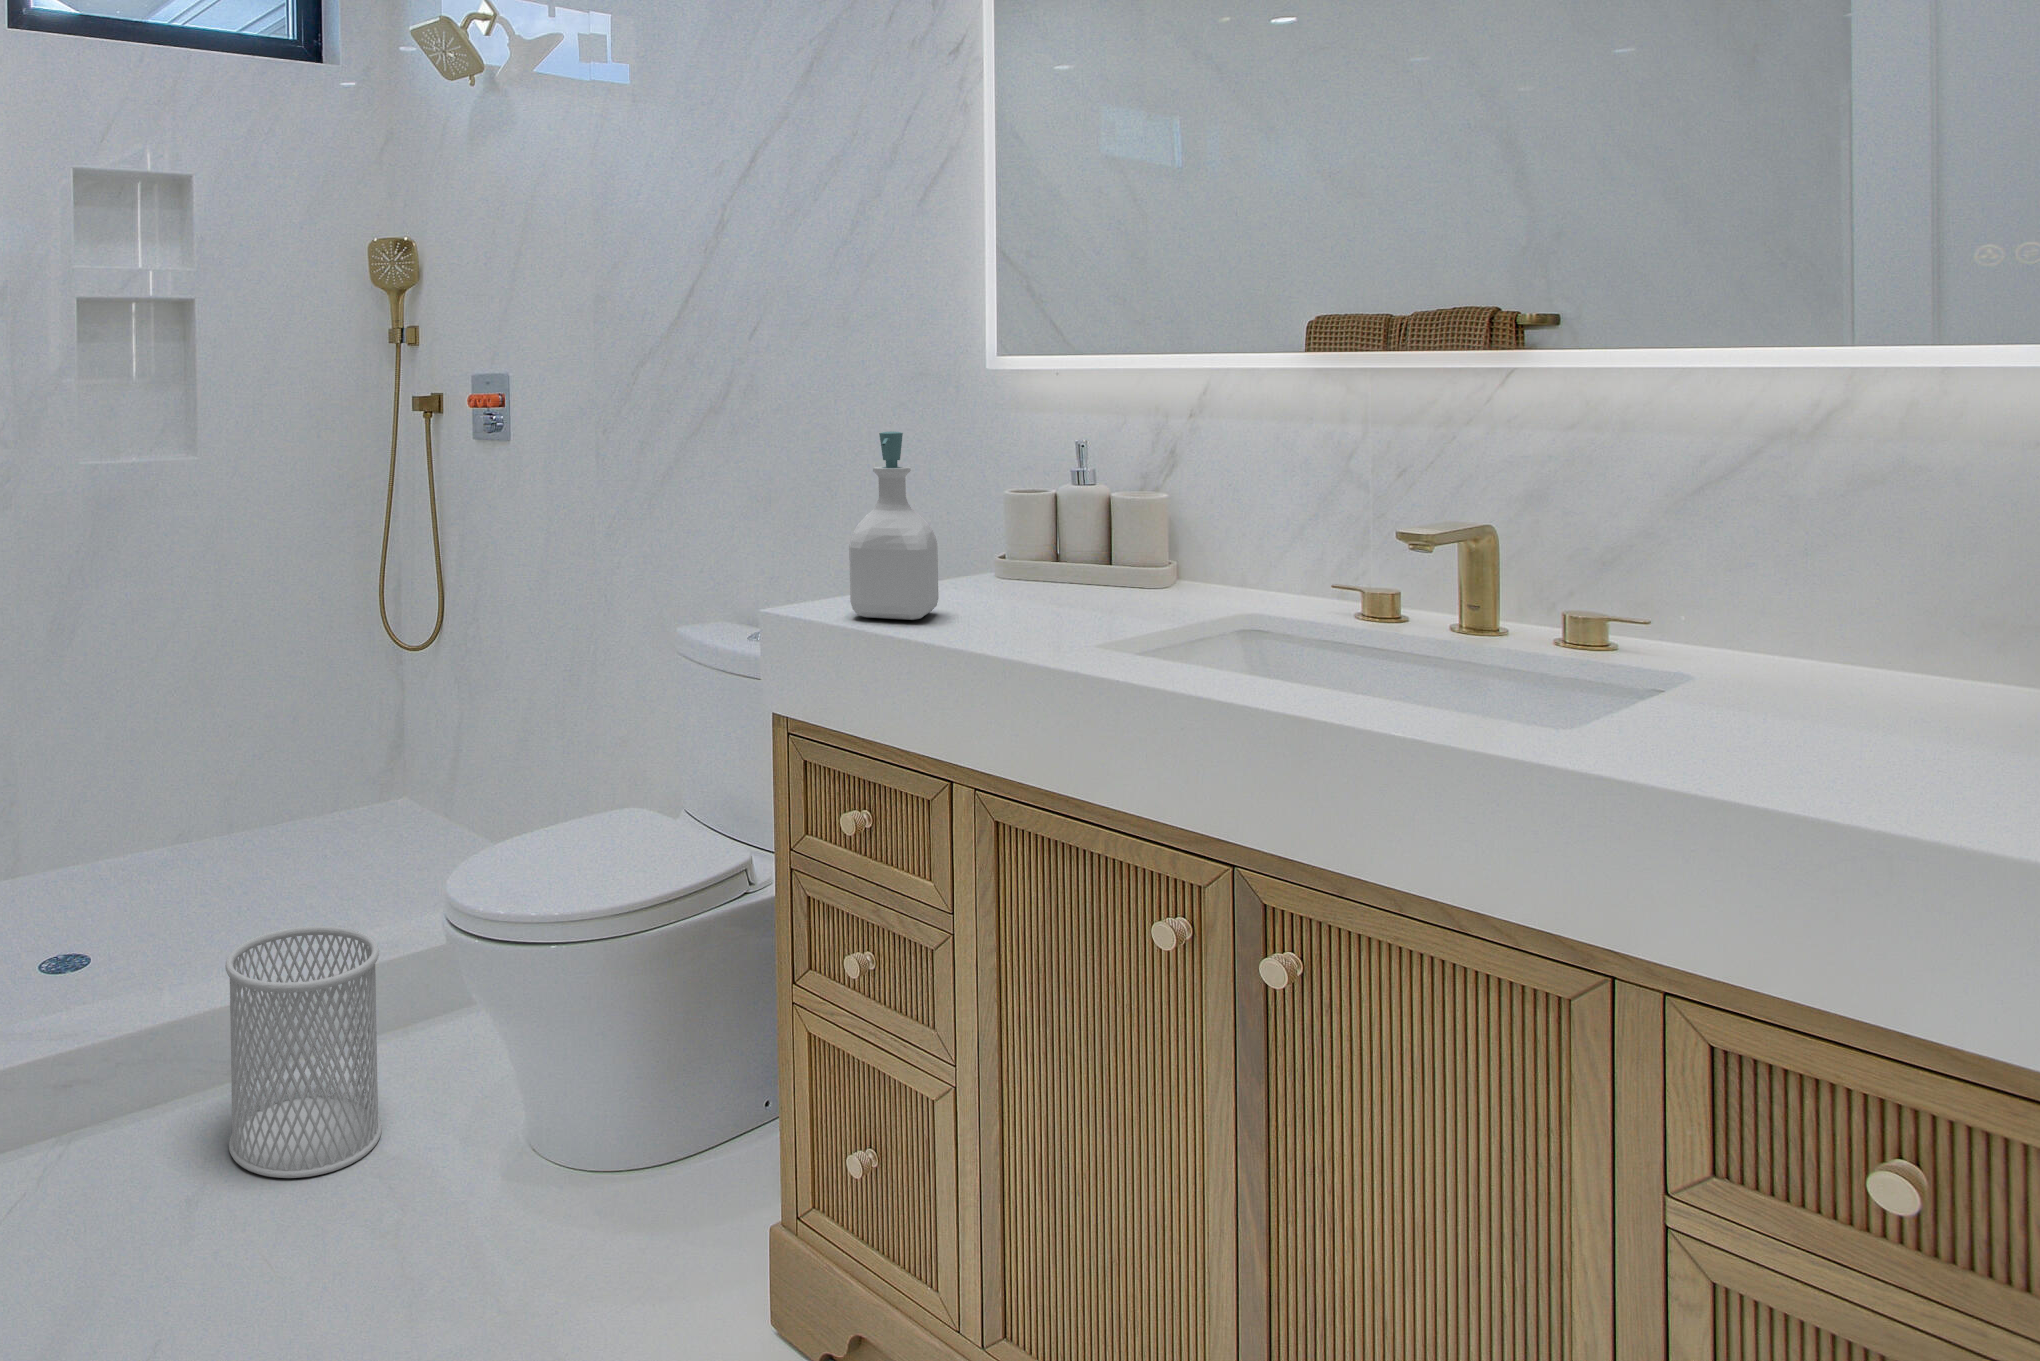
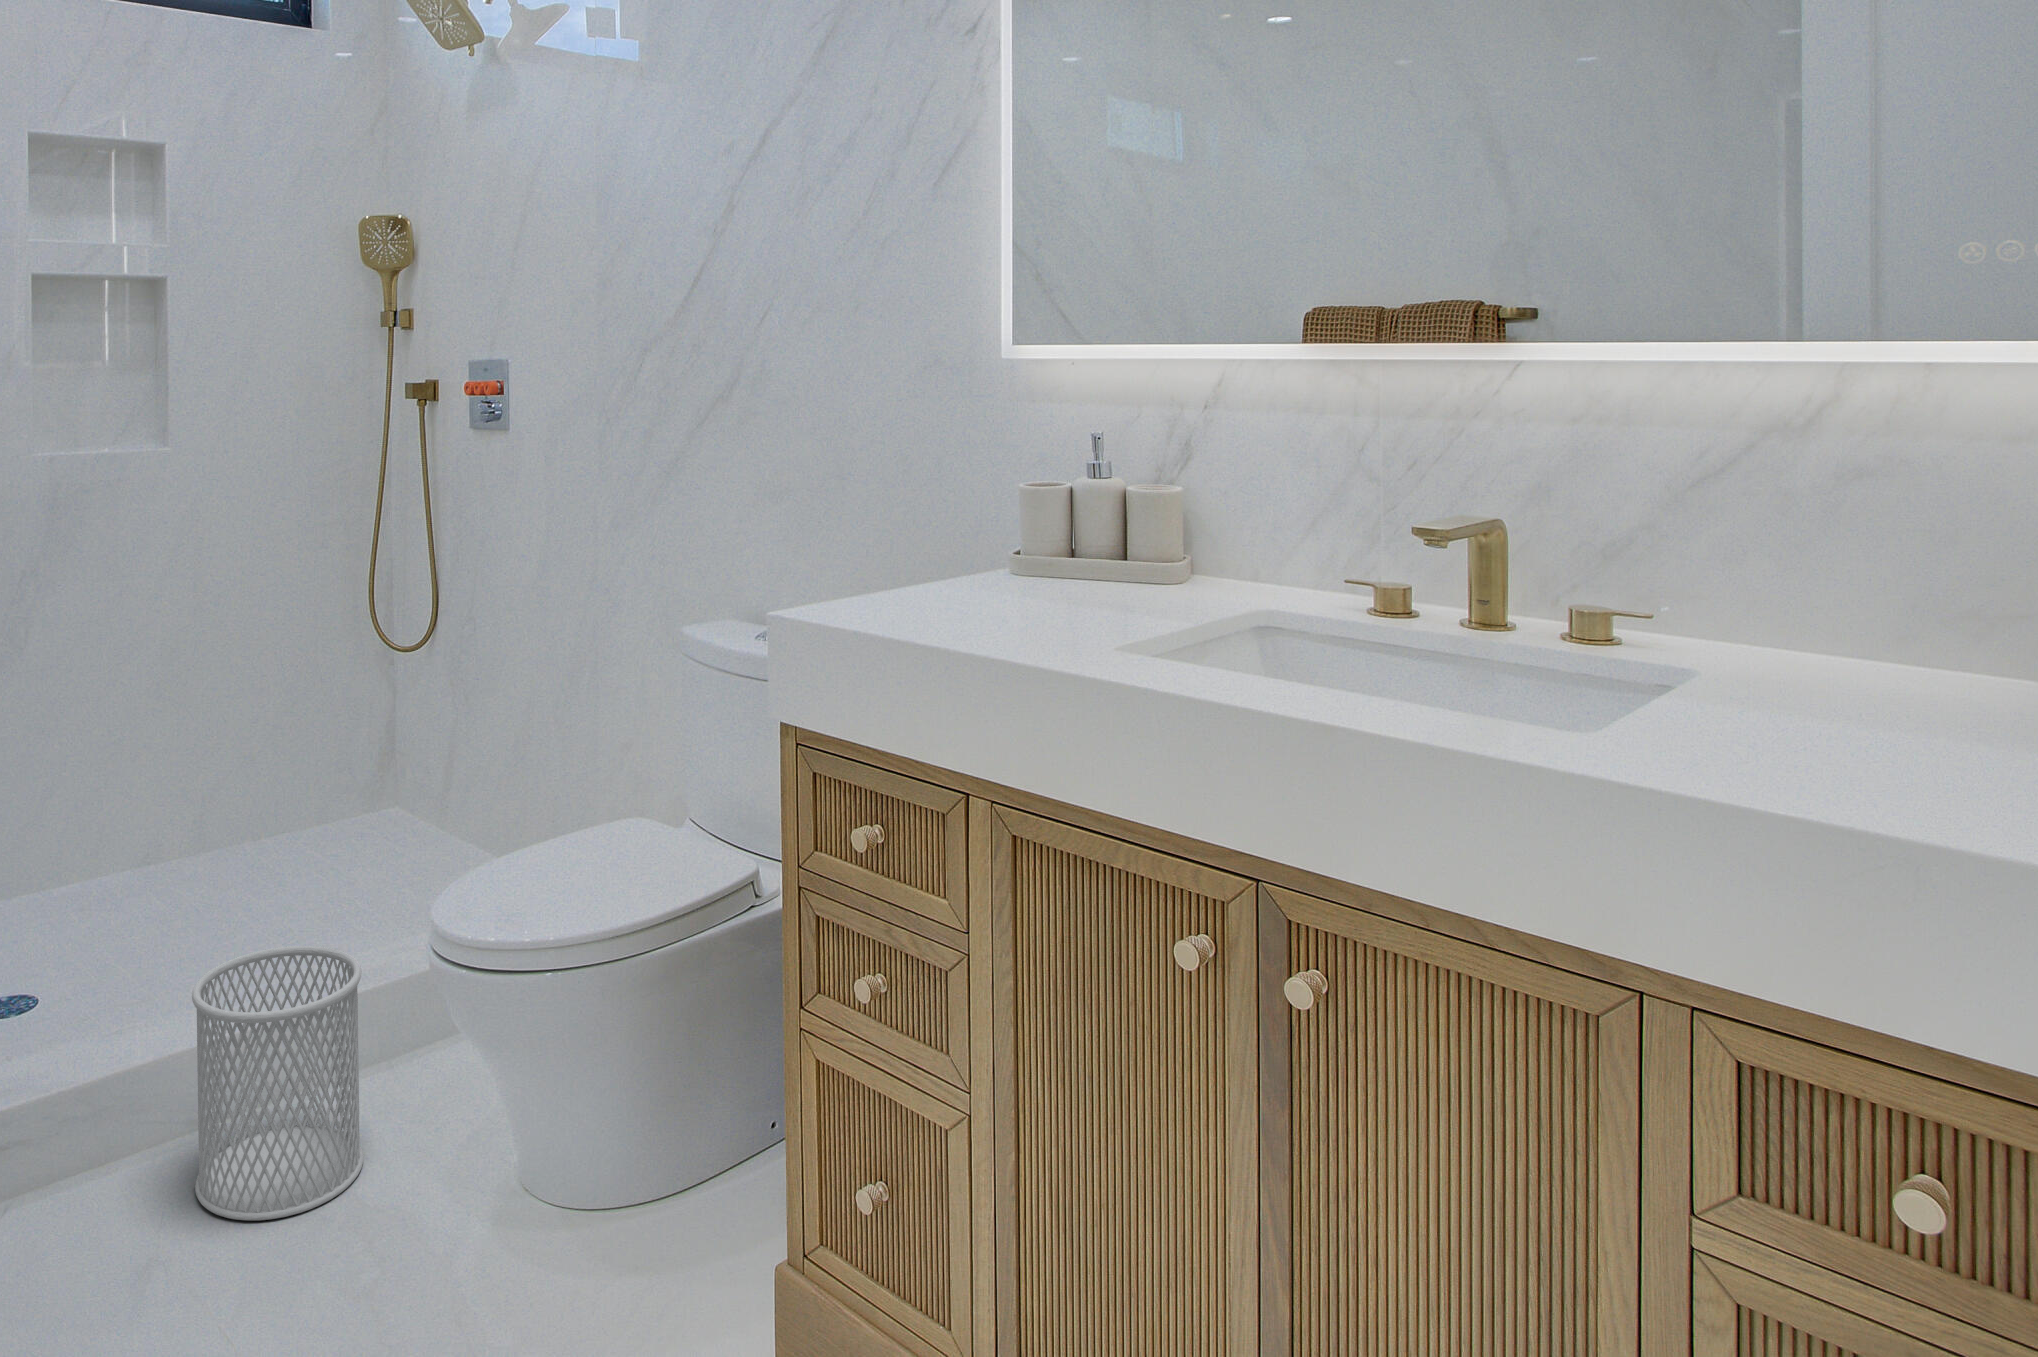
soap bottle: present [849,431,939,620] -> none [863,426,953,621]

